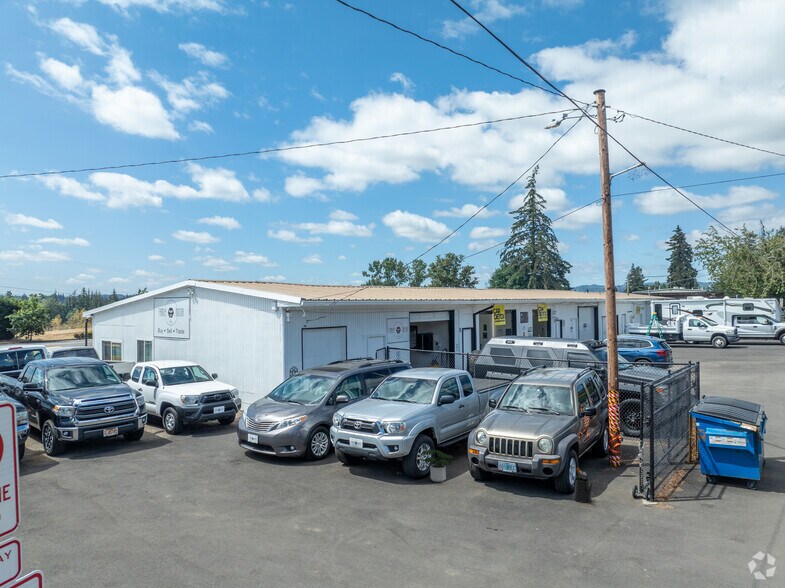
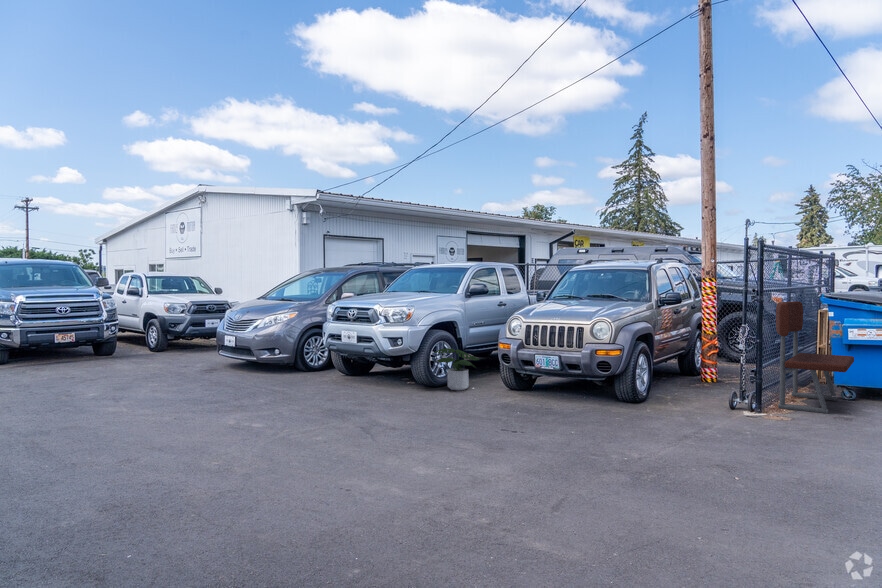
bench: none [661,414,715,501] -> present [776,301,854,414]
watering can: present [573,468,592,503] -> none [641,364,669,411]

